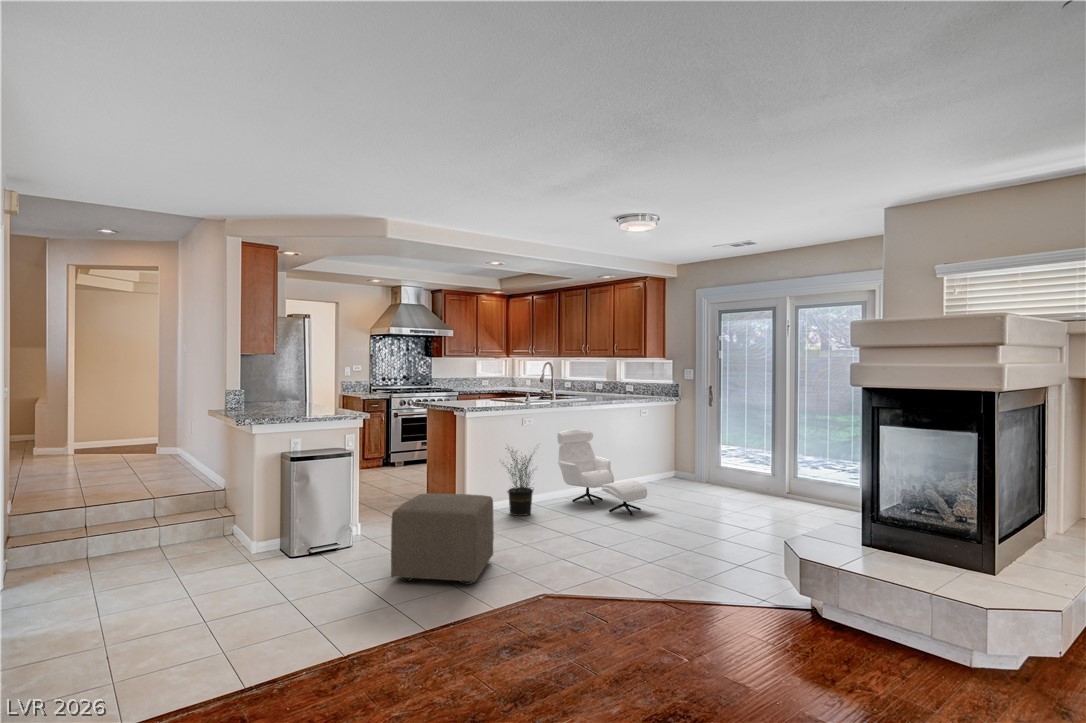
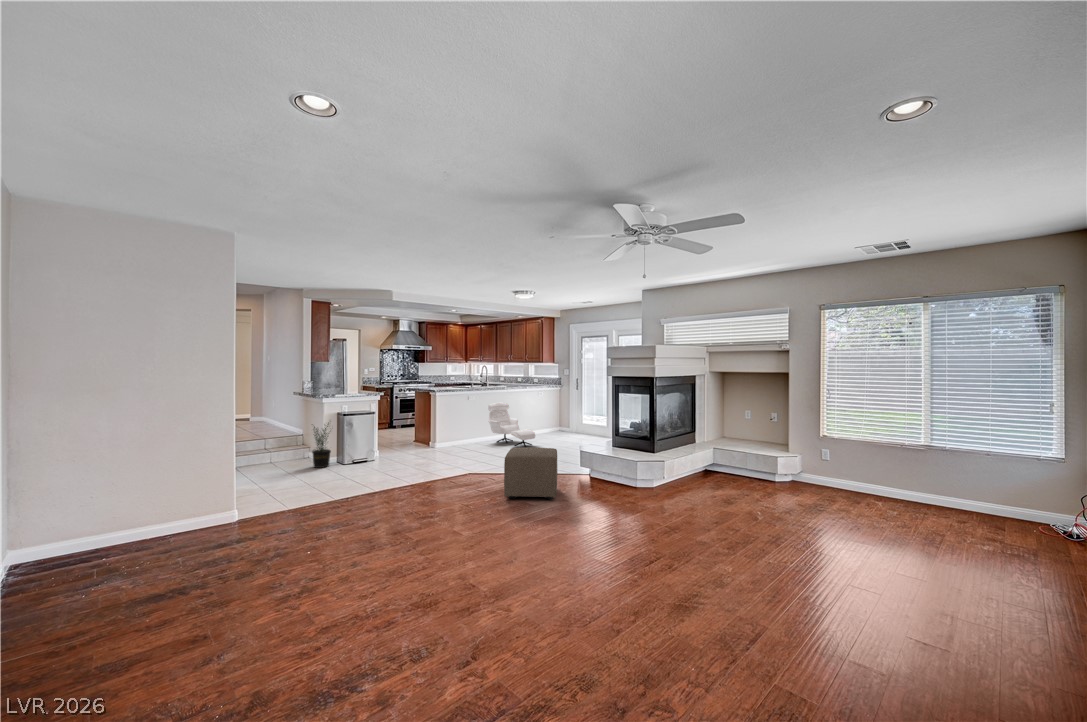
potted plant: present [507,449,533,516] -> present [312,423,331,468]
ottoman: present [391,493,494,585] -> present [504,448,558,500]

